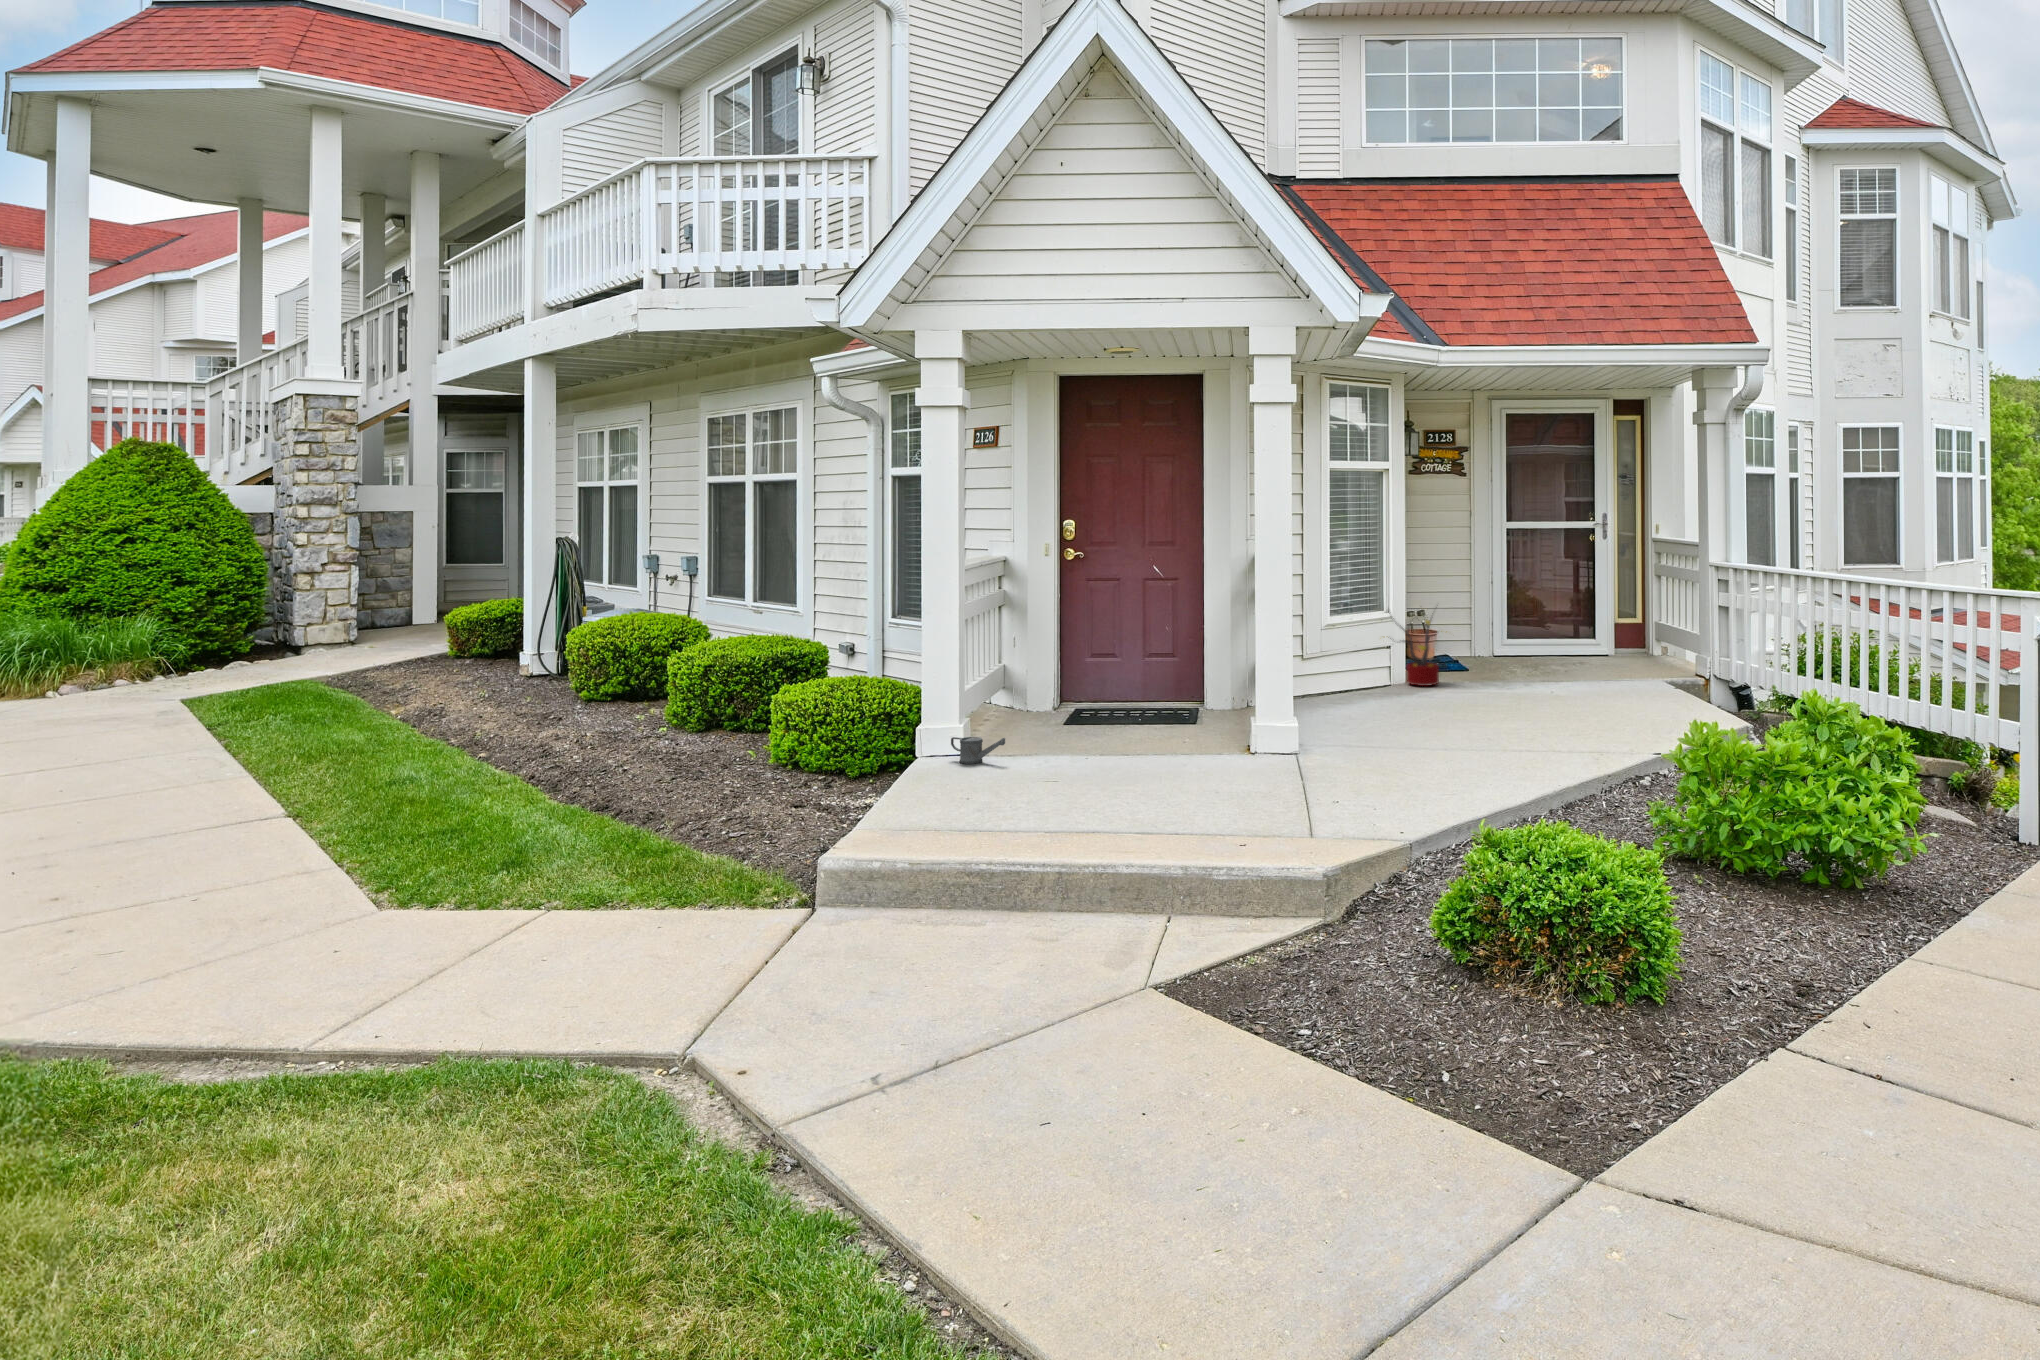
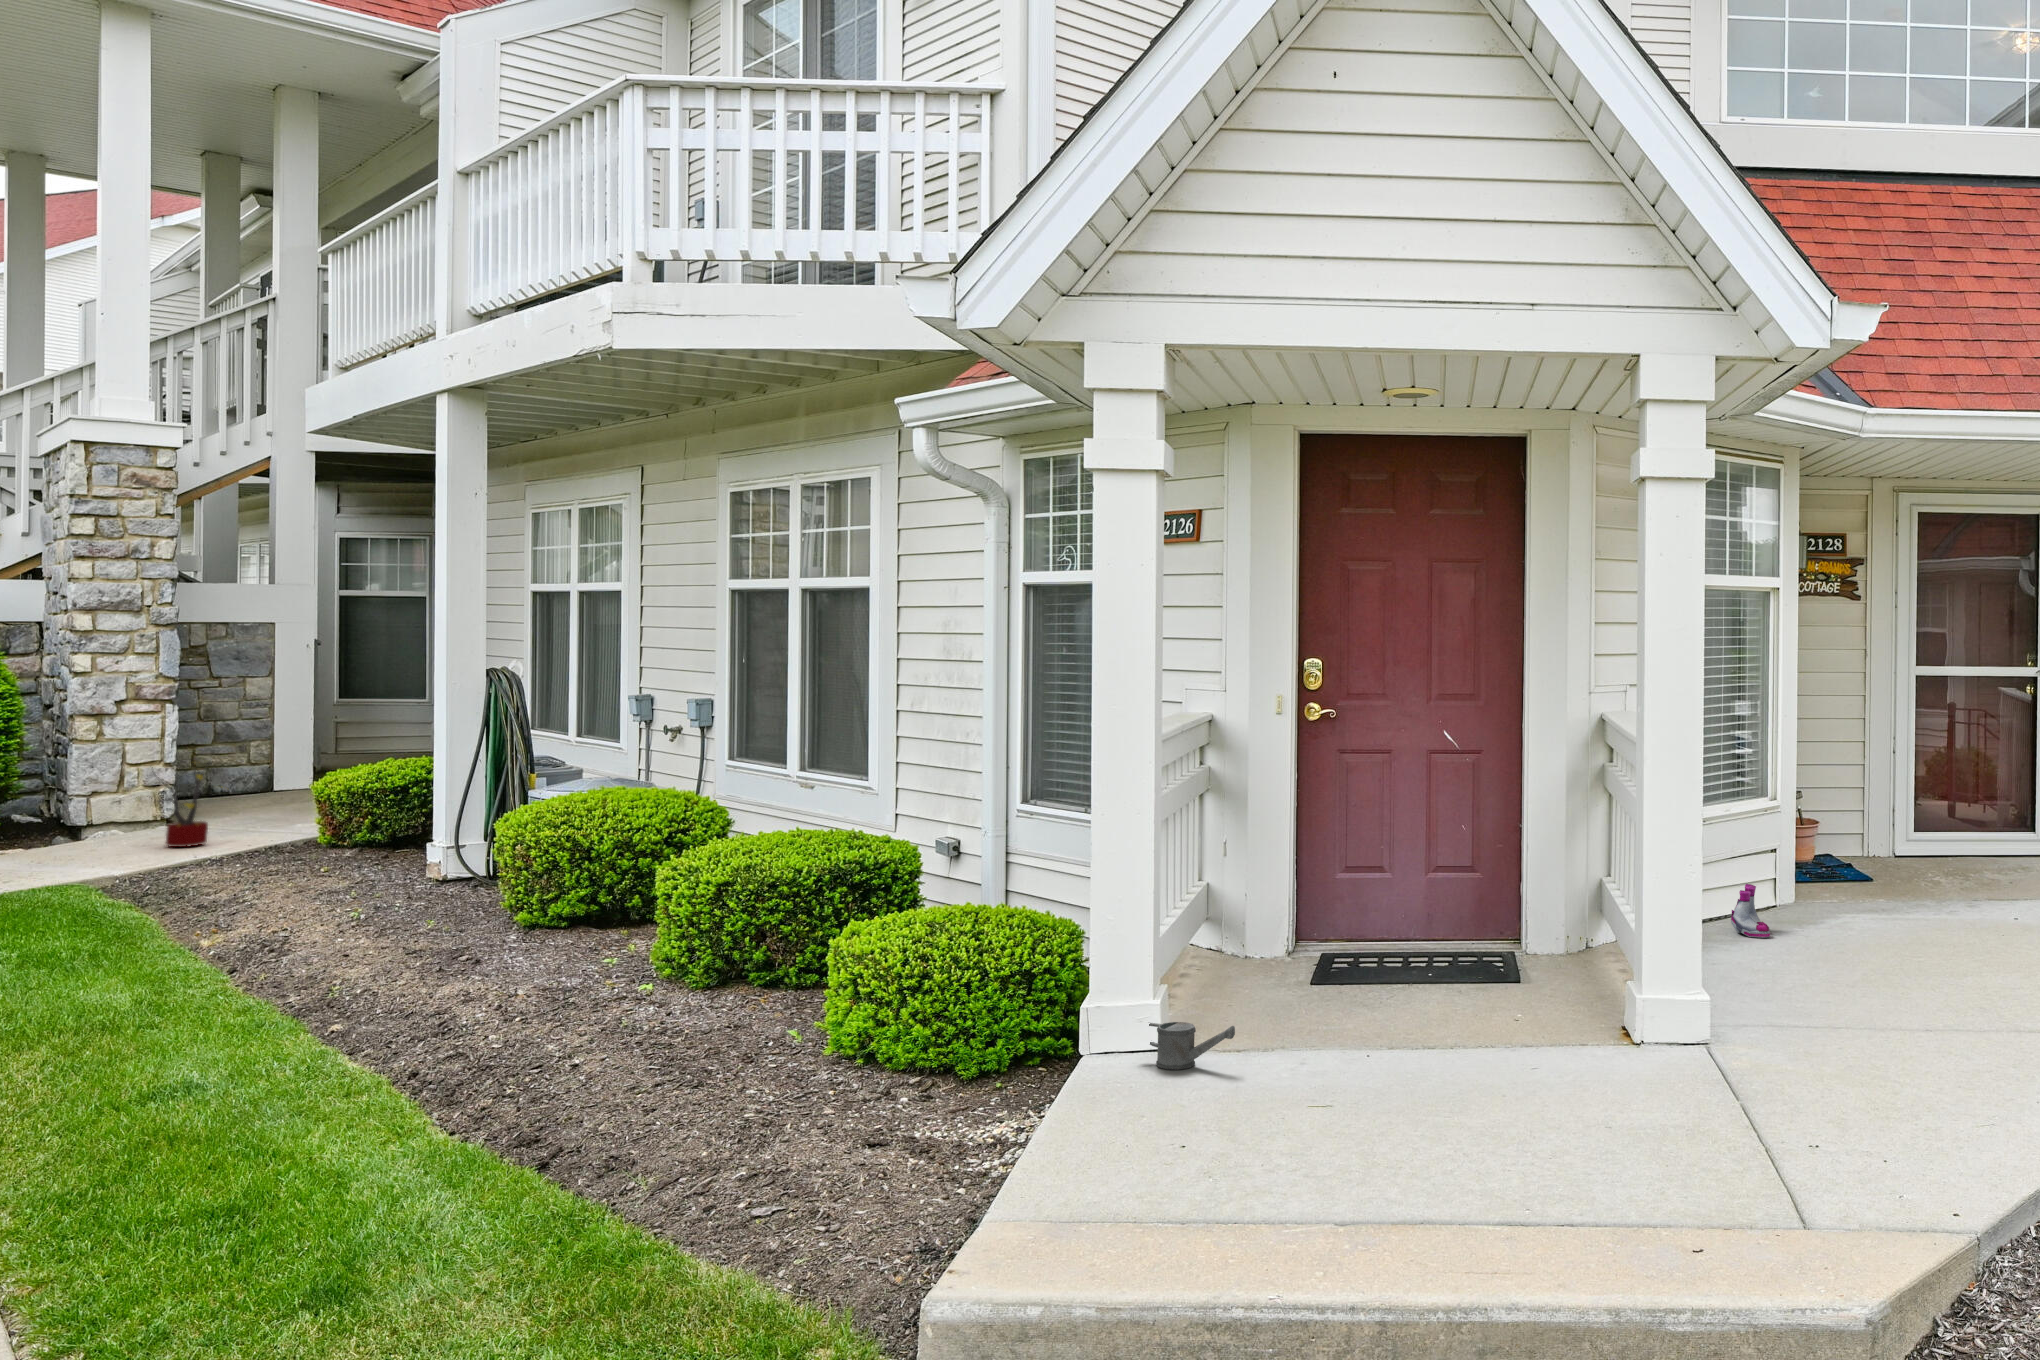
decorative plant: present [1393,615,1439,686] -> present [136,767,208,847]
boots: none [1342,662,1366,694] -> present [1731,884,1770,938]

